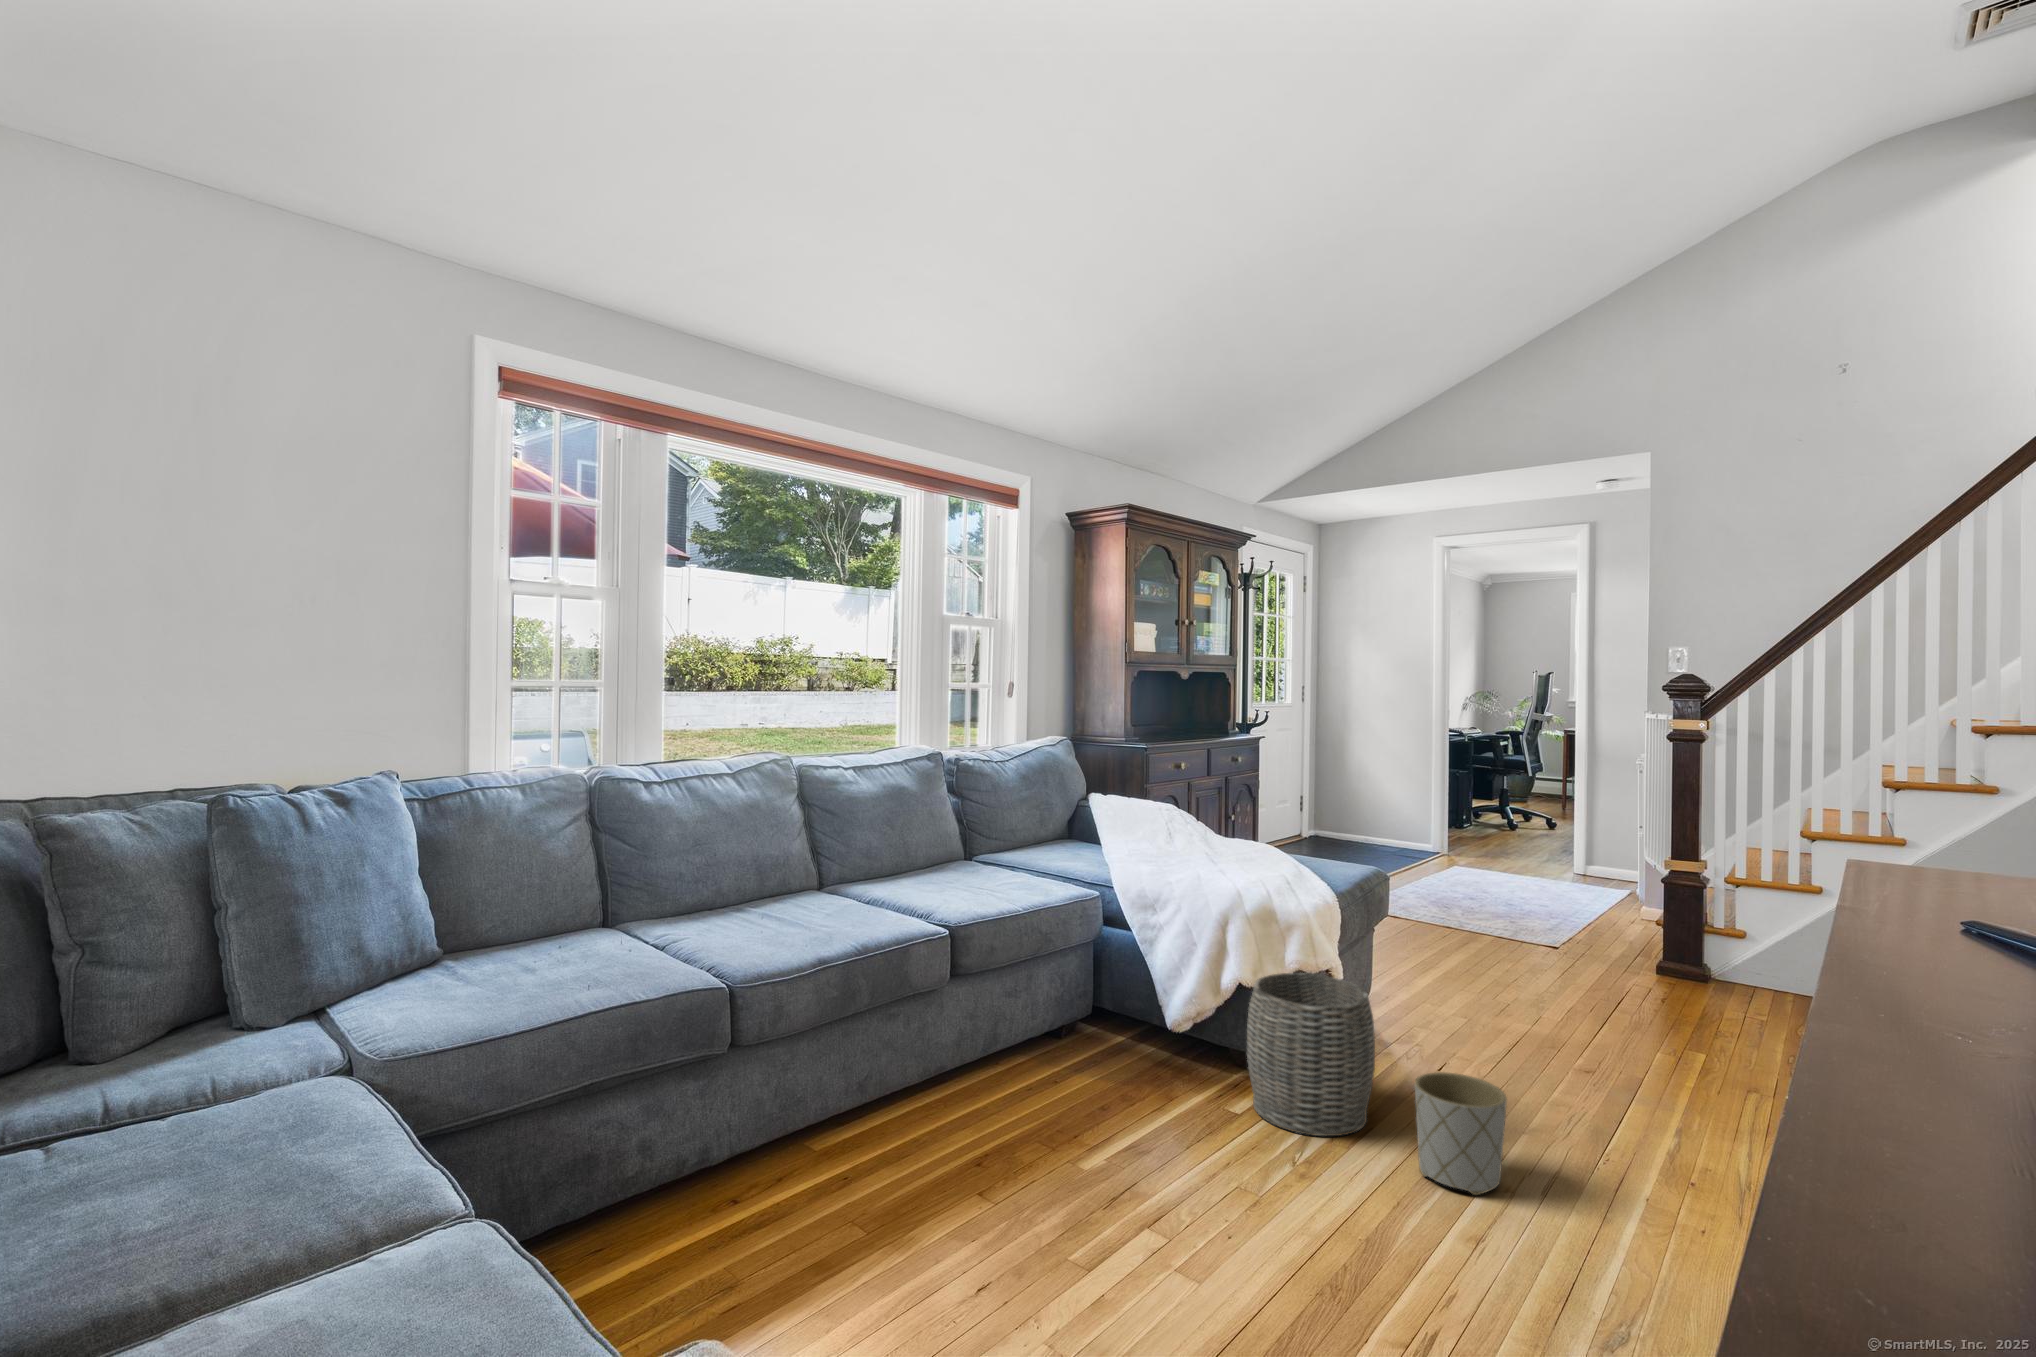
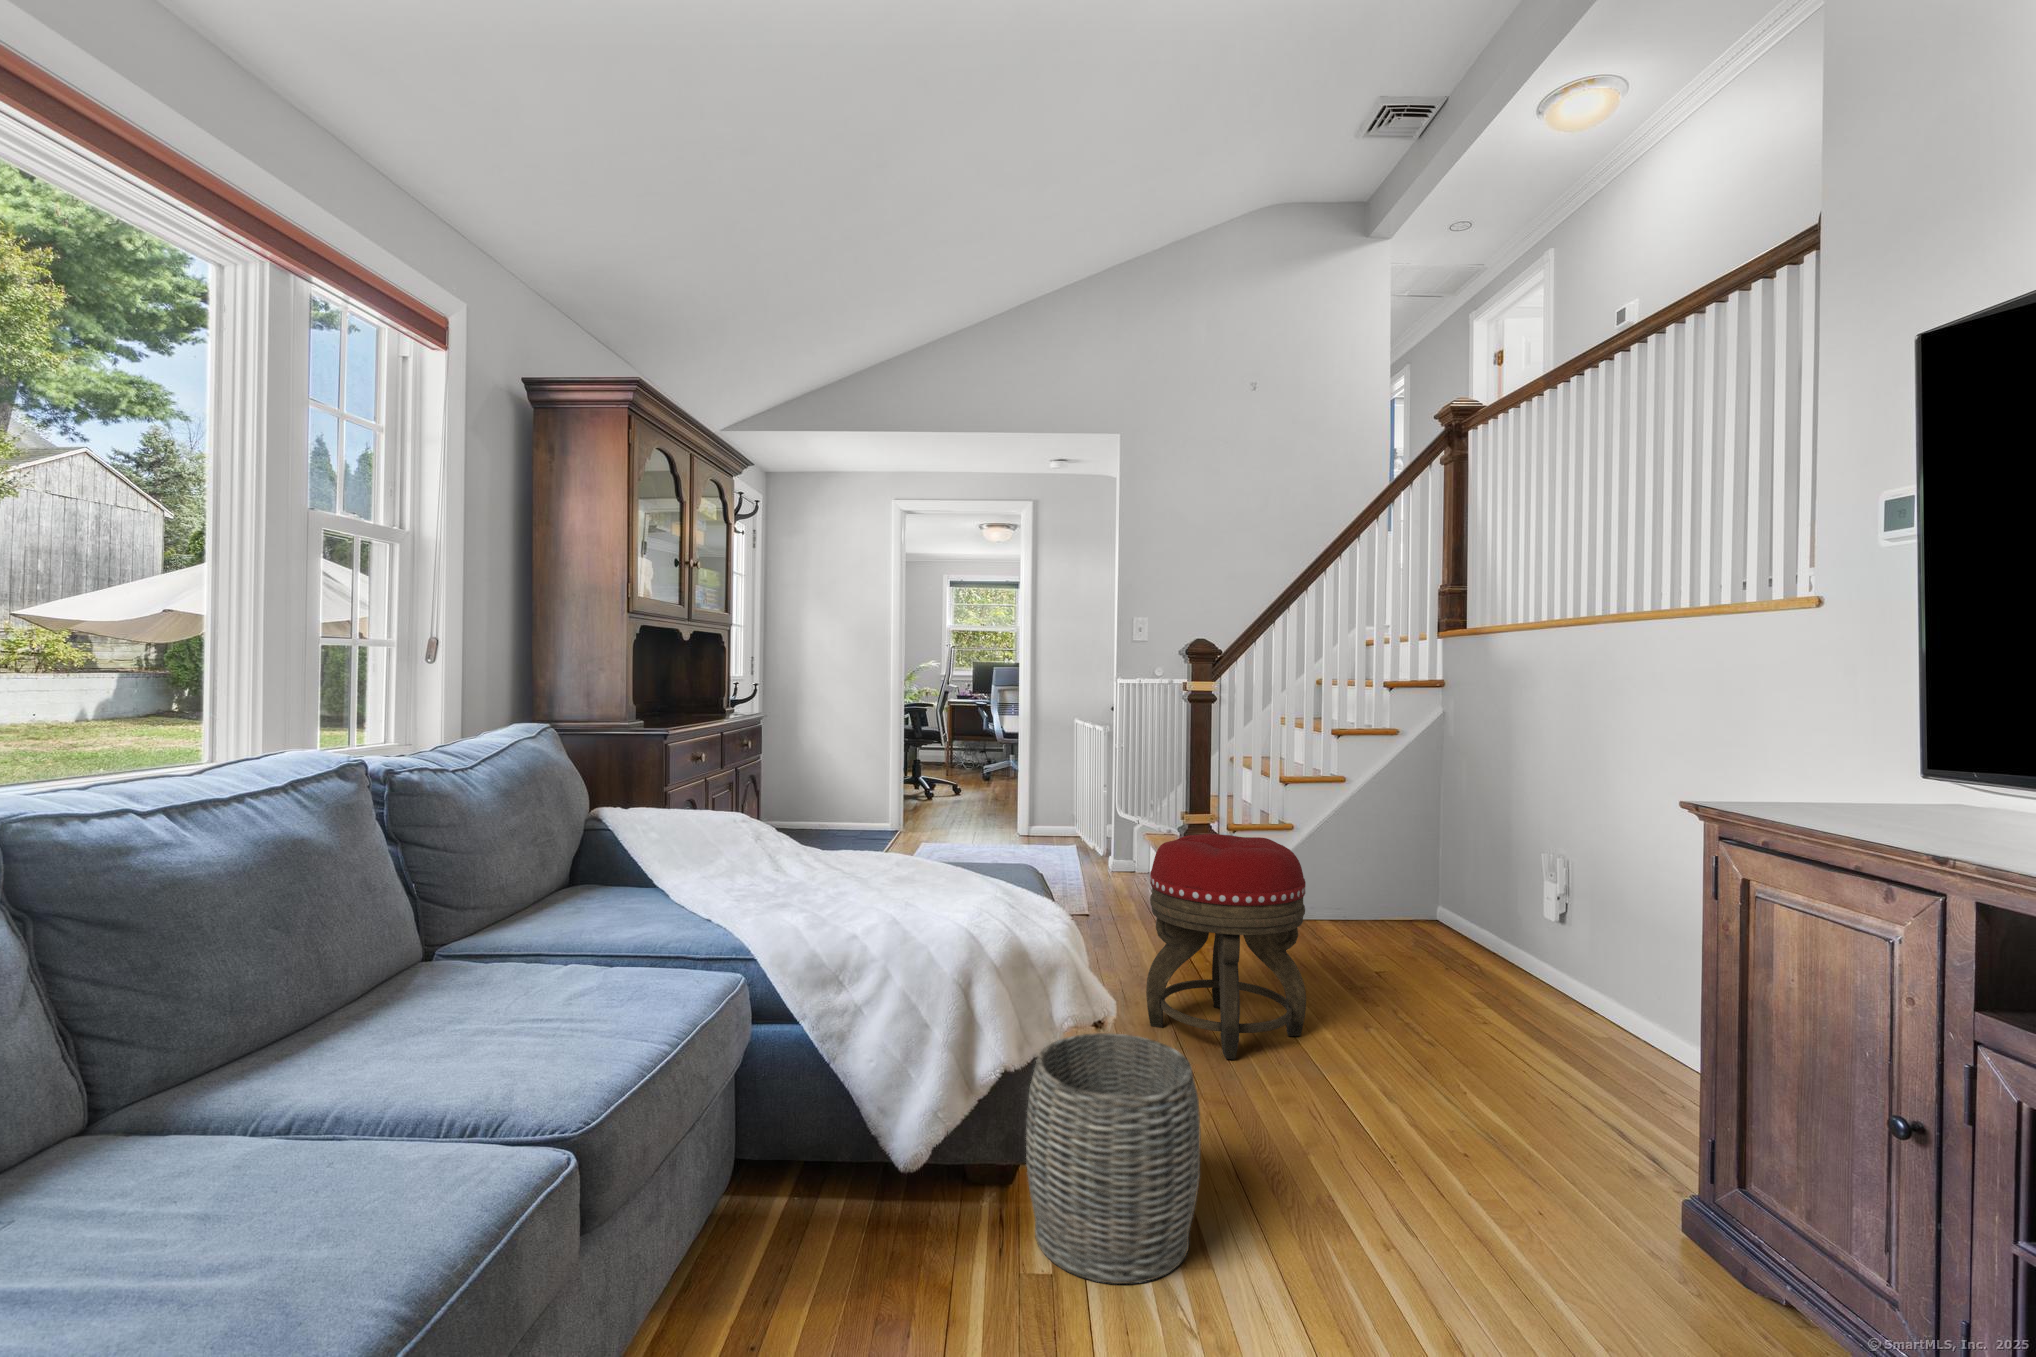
footstool: none [1499,862,1663,1069] -> present [1146,834,1306,1059]
planter: present [1415,1072,1507,1195] -> none [1286,1129,1401,1293]

